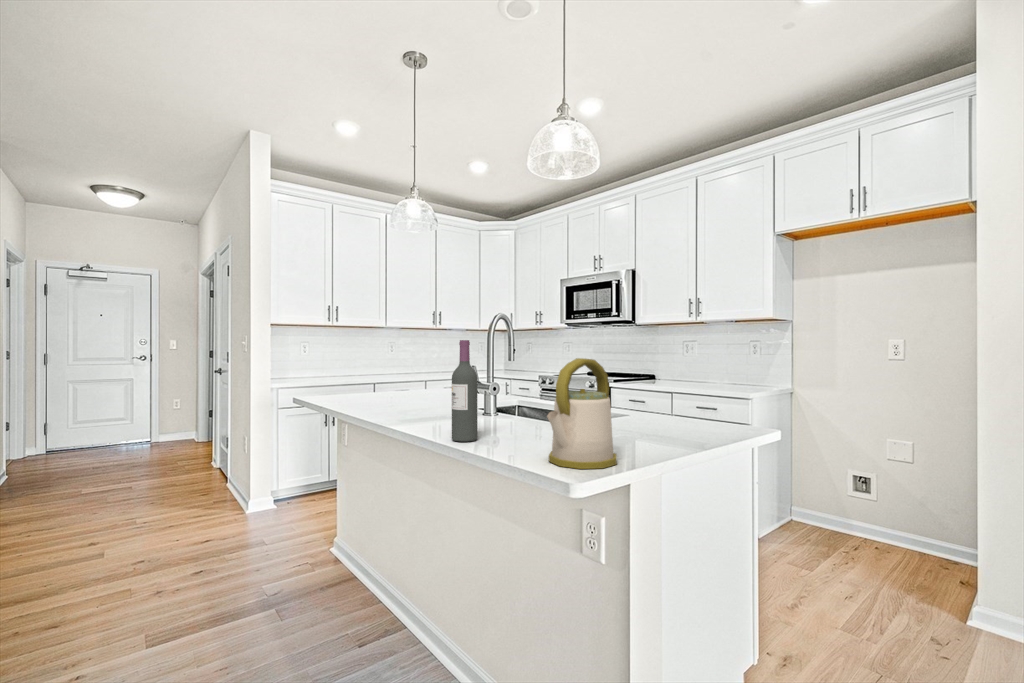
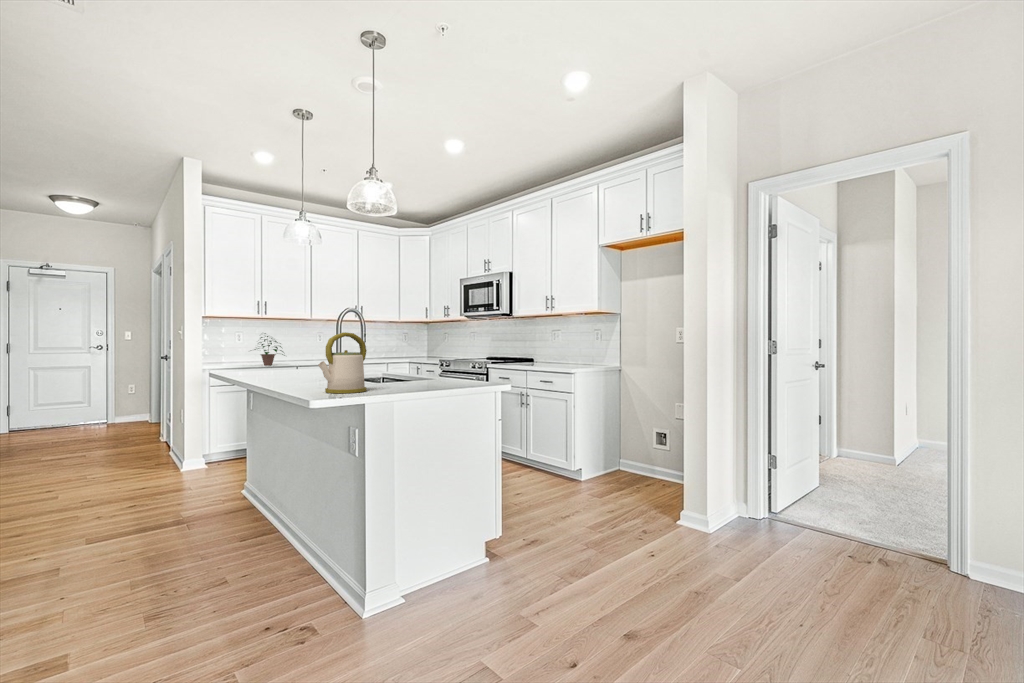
wine bottle: present [452,340,478,442] -> none [288,324,305,387]
potted plant: none [317,343,362,381] -> present [254,333,285,365]

